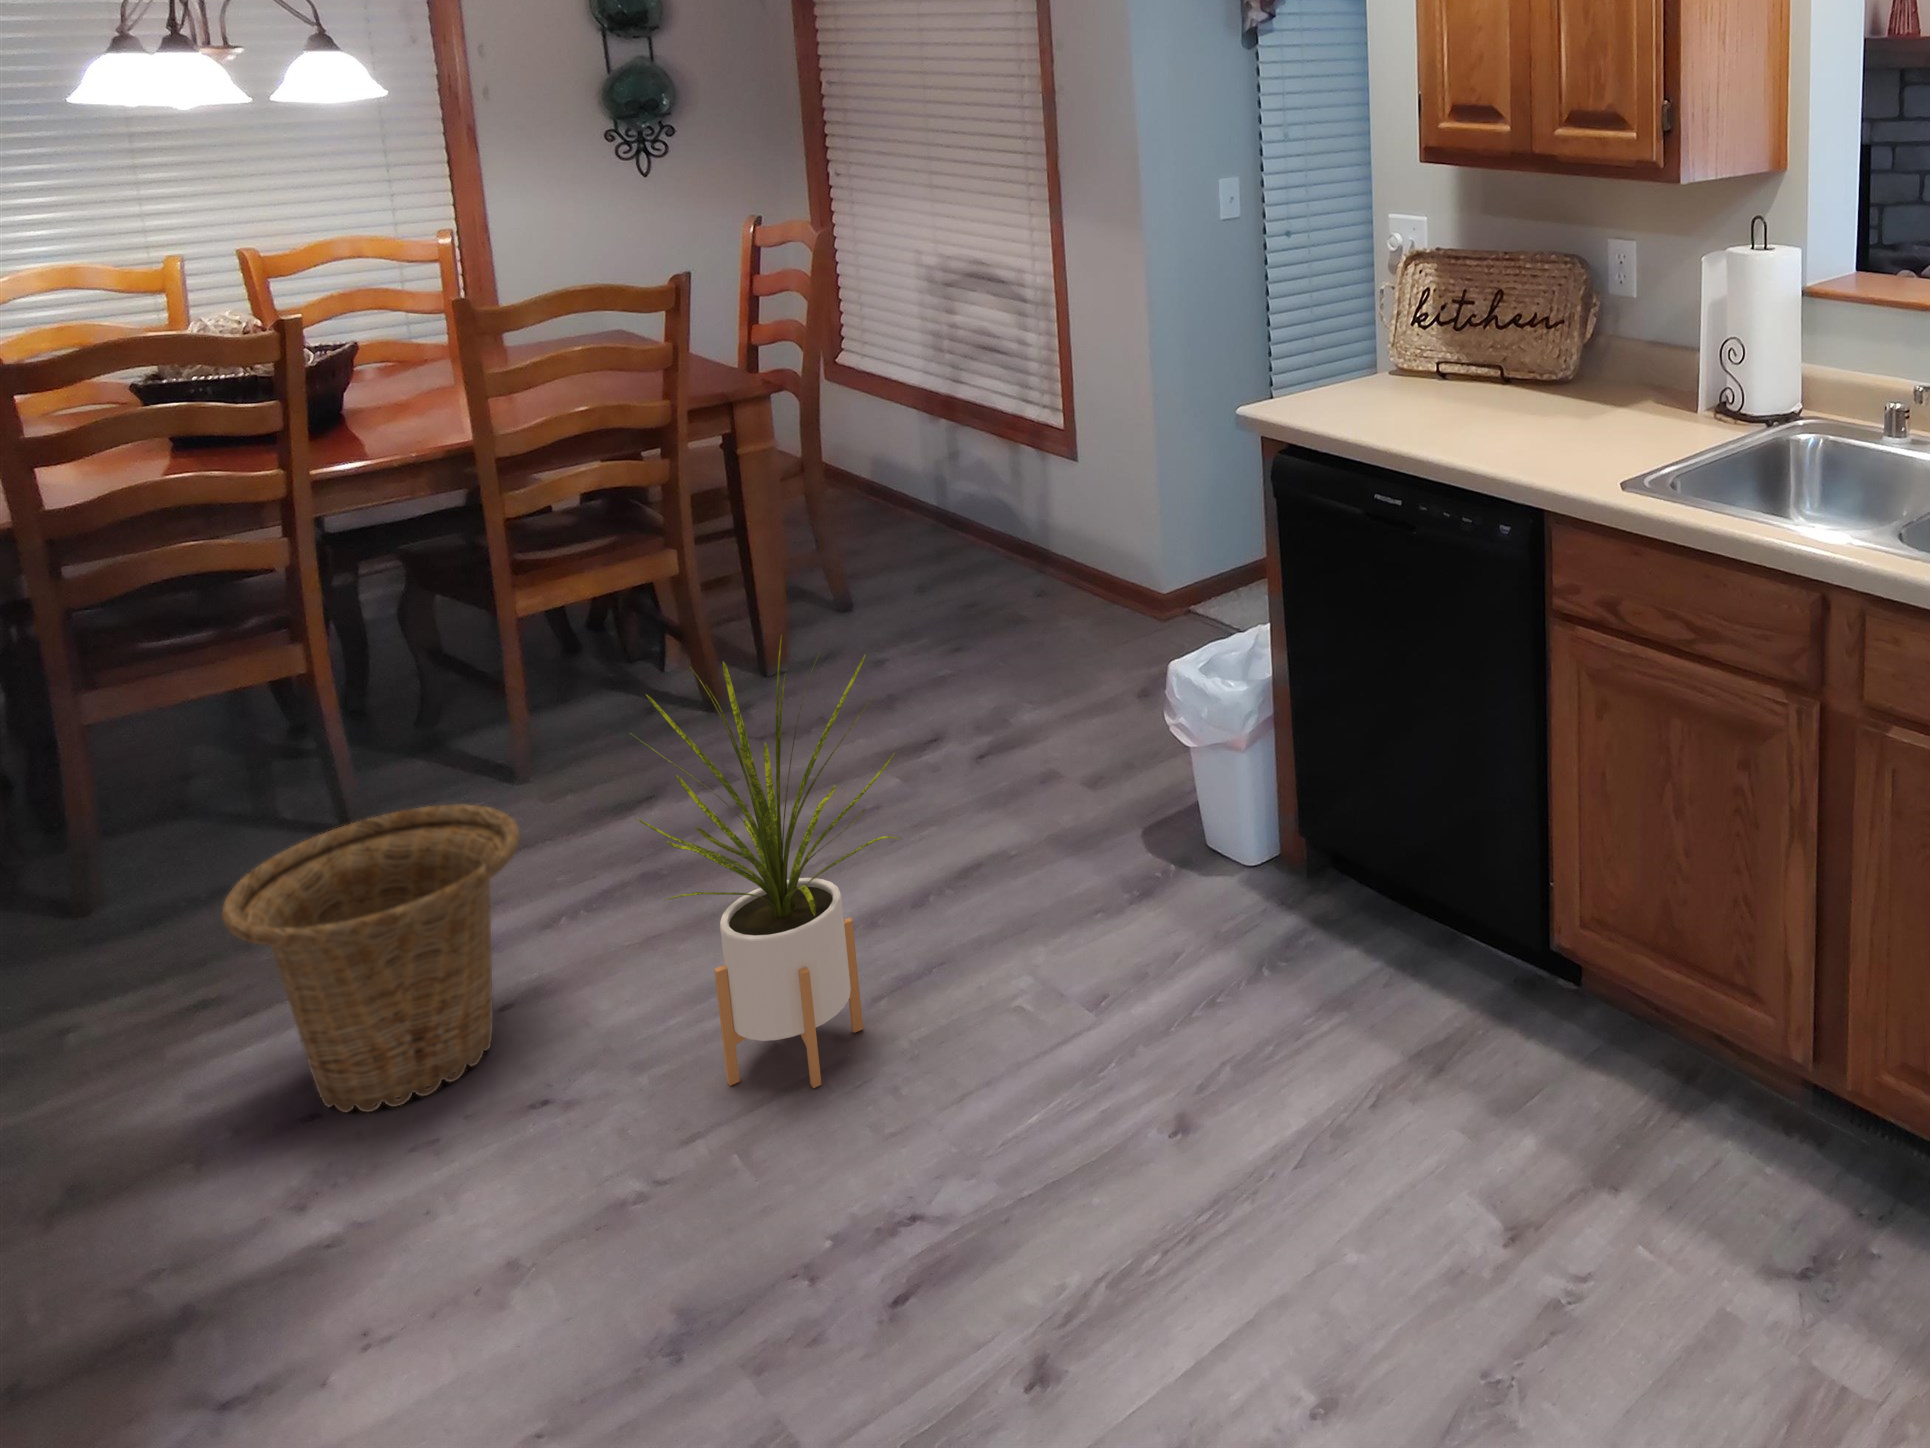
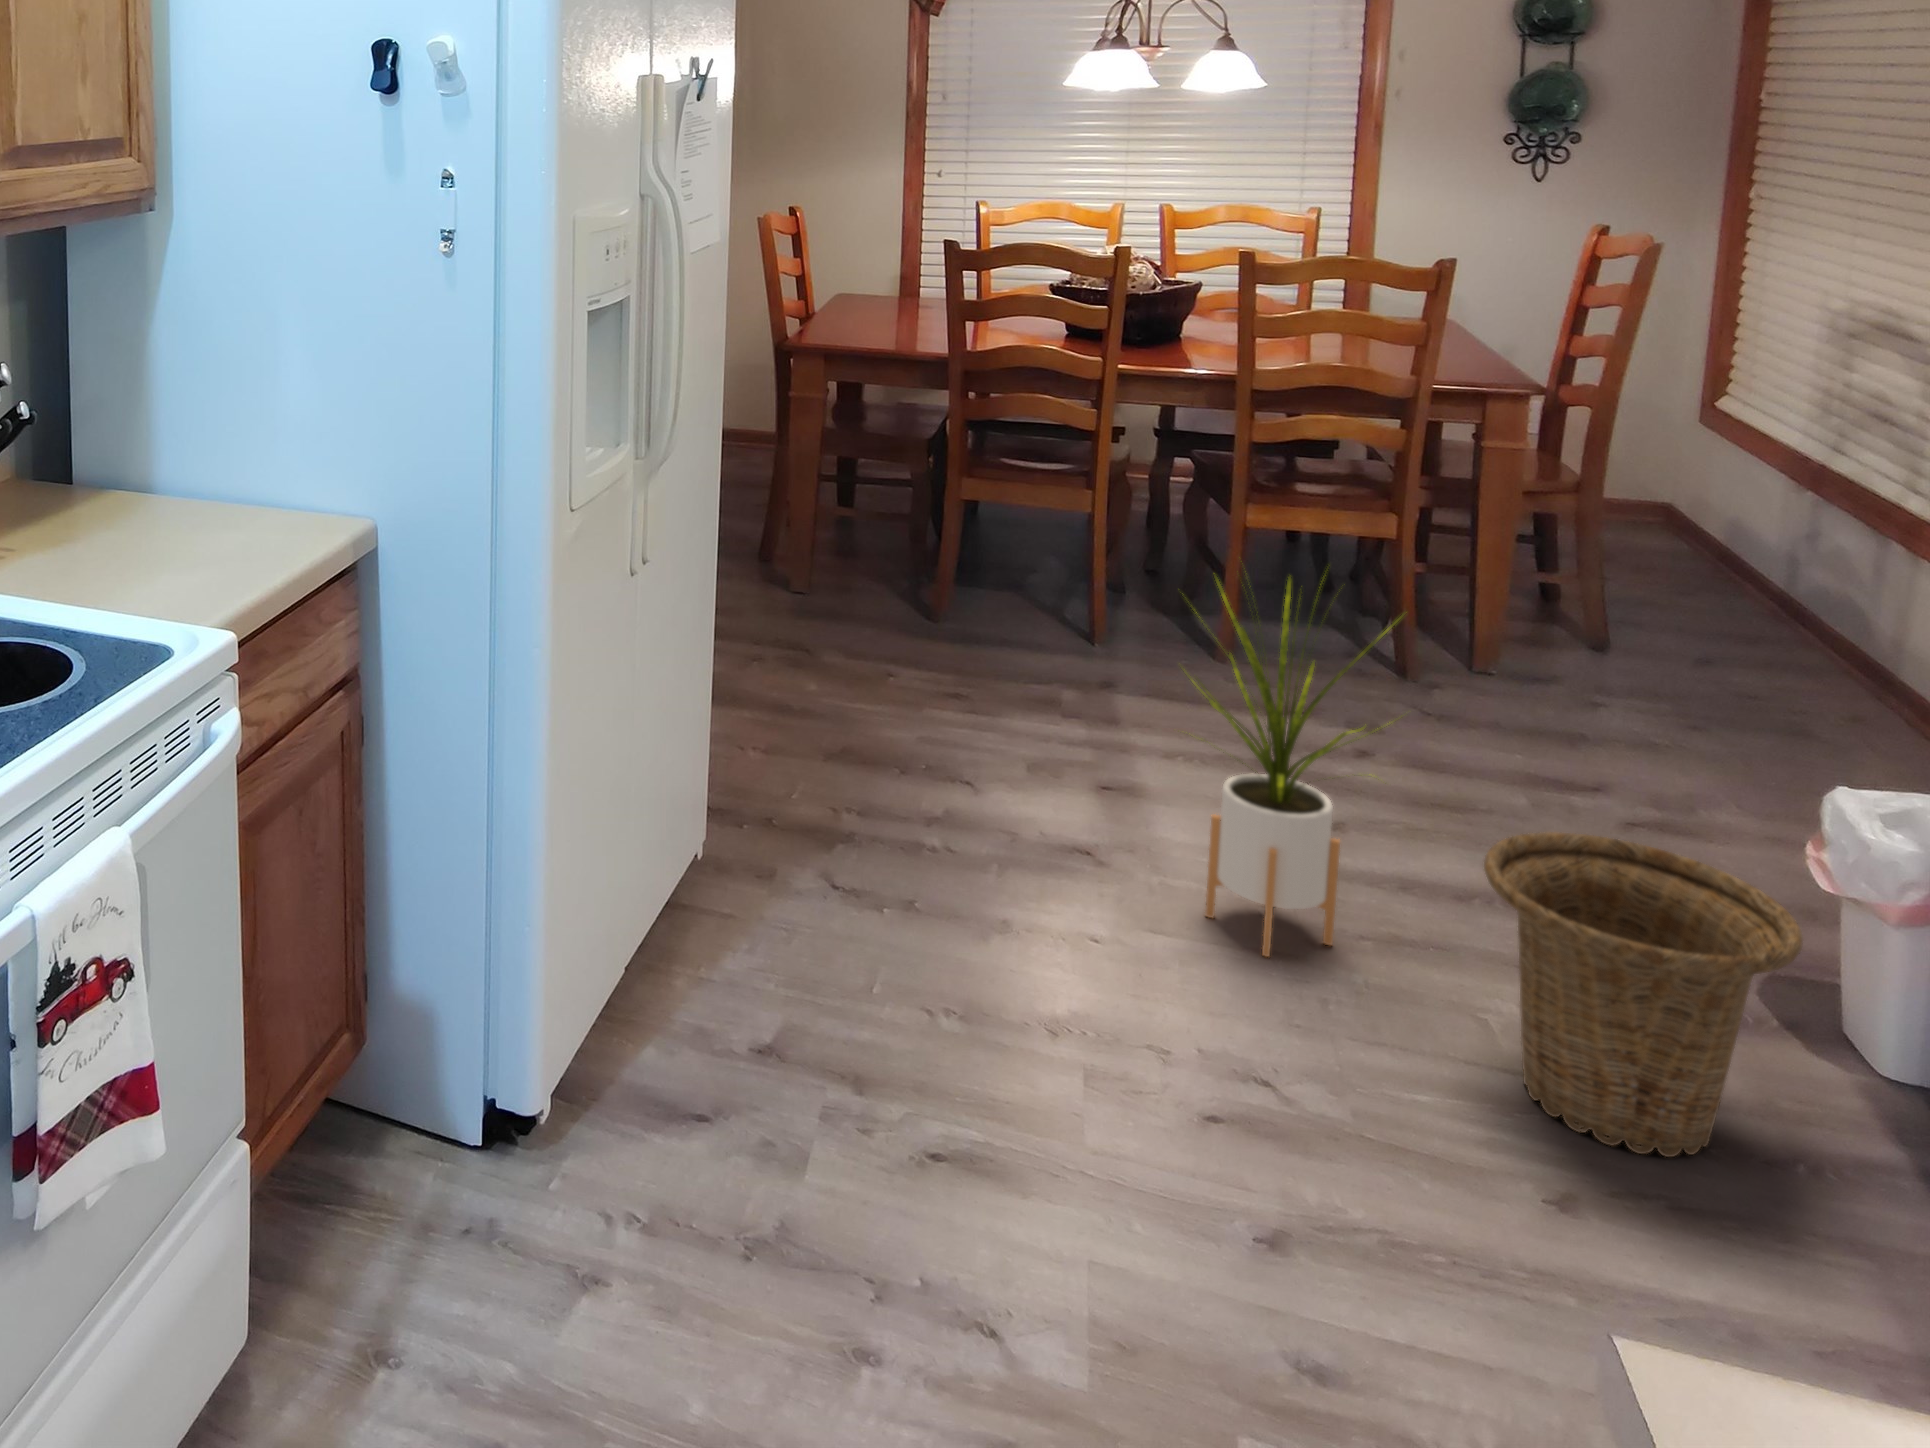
basket: present [222,804,520,1112] -> present [1484,832,1803,1157]

